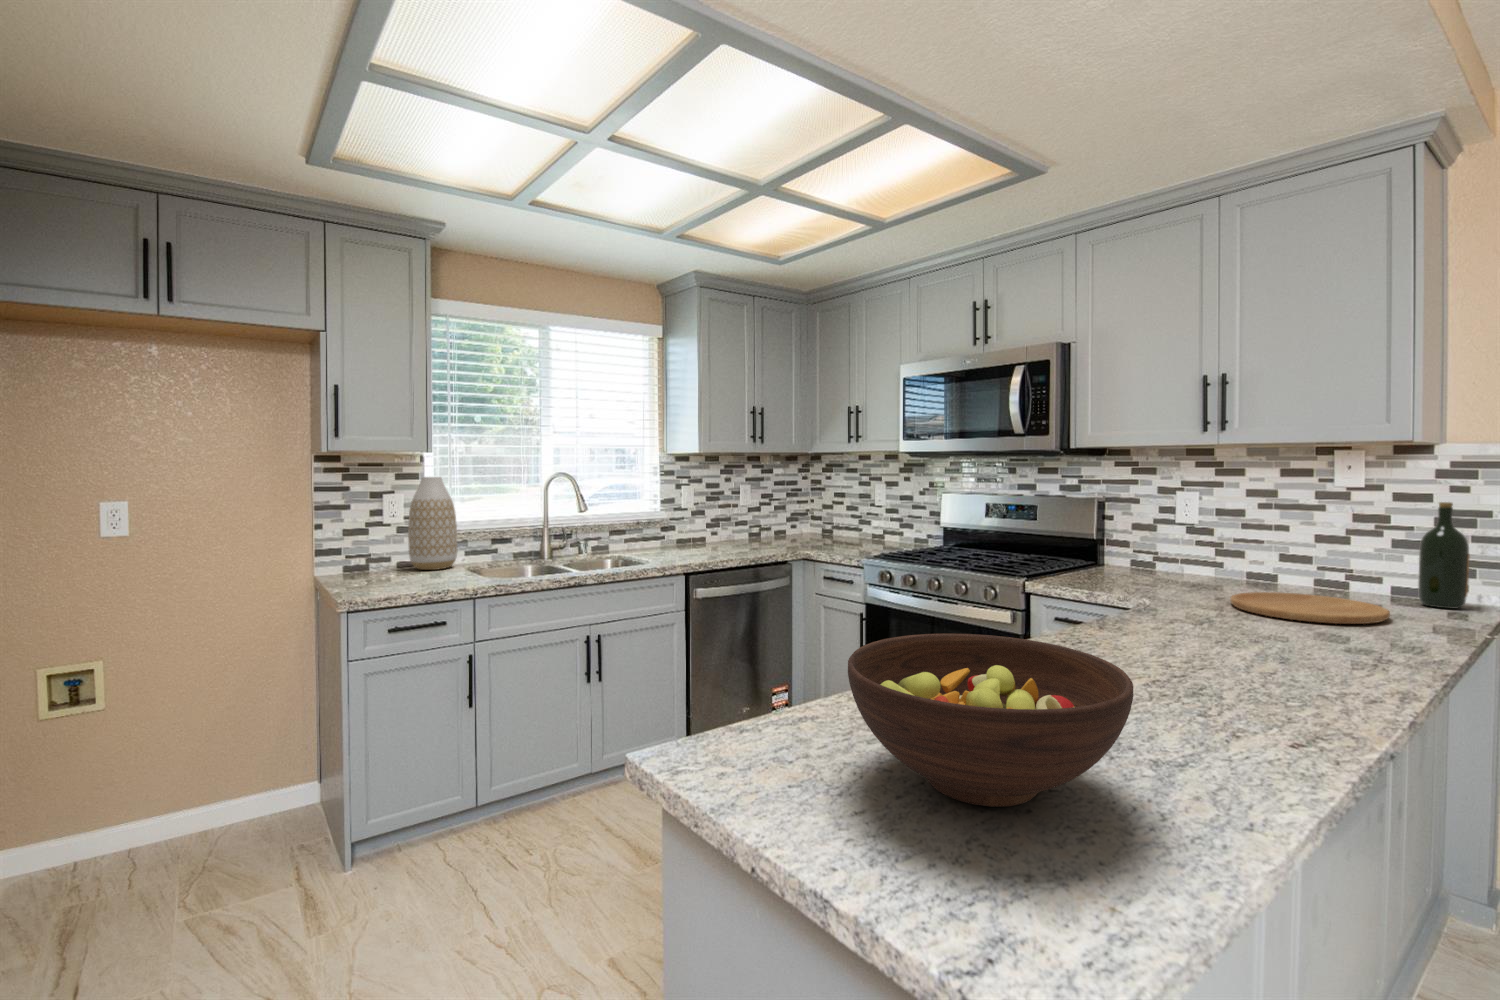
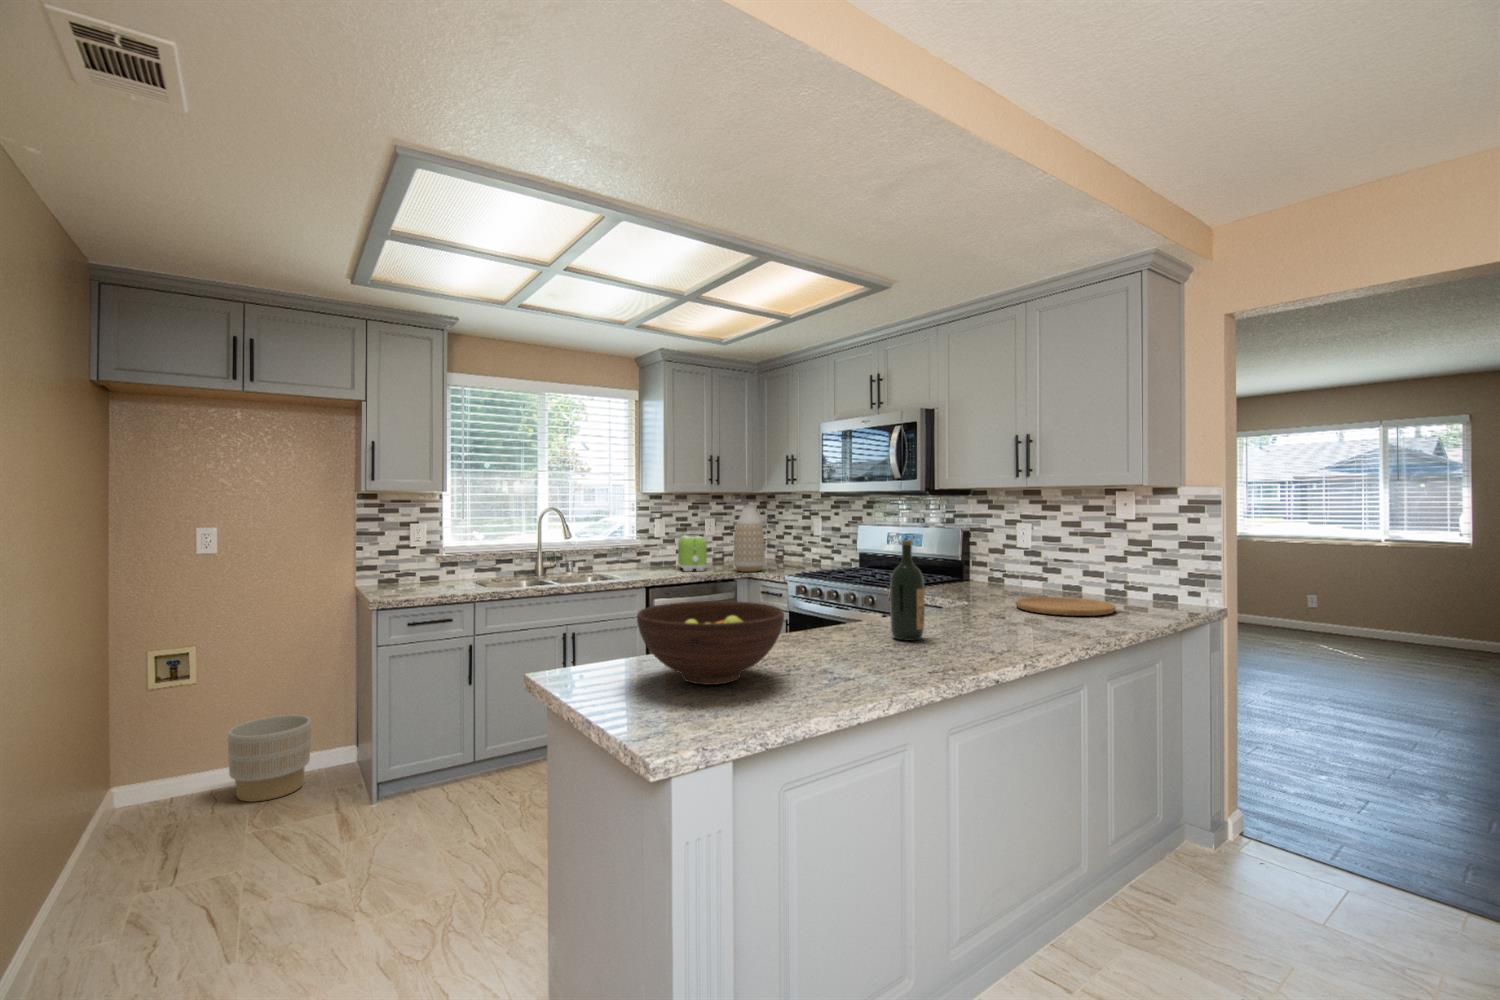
vase: present [408,477,458,570] -> present [734,508,765,572]
wine bottle: present [1418,502,1470,609] -> present [890,540,925,641]
toaster: none [716,506,756,551] -> present [678,535,707,571]
planter: none [138,750,255,874] -> present [228,715,311,802]

